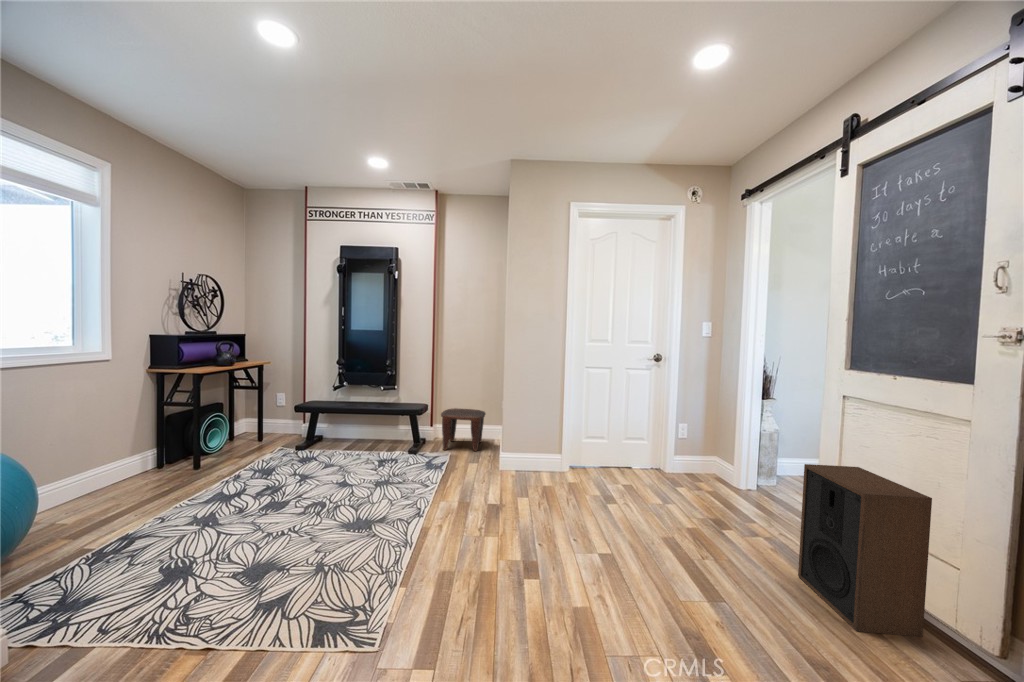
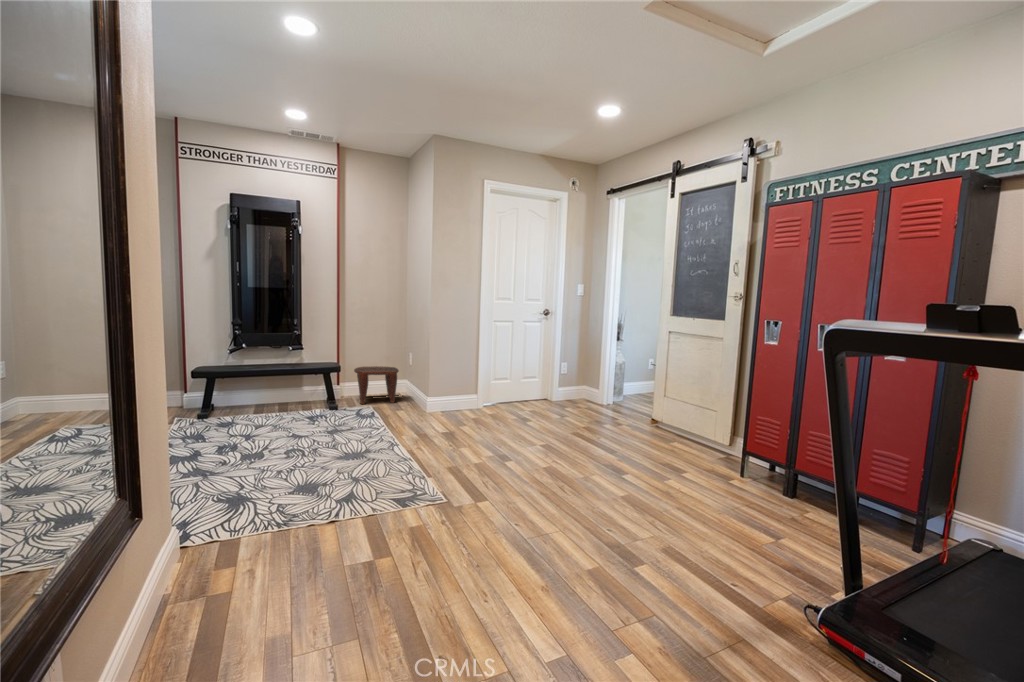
speaker: present [798,464,932,637] -> none [636,369,692,447]

